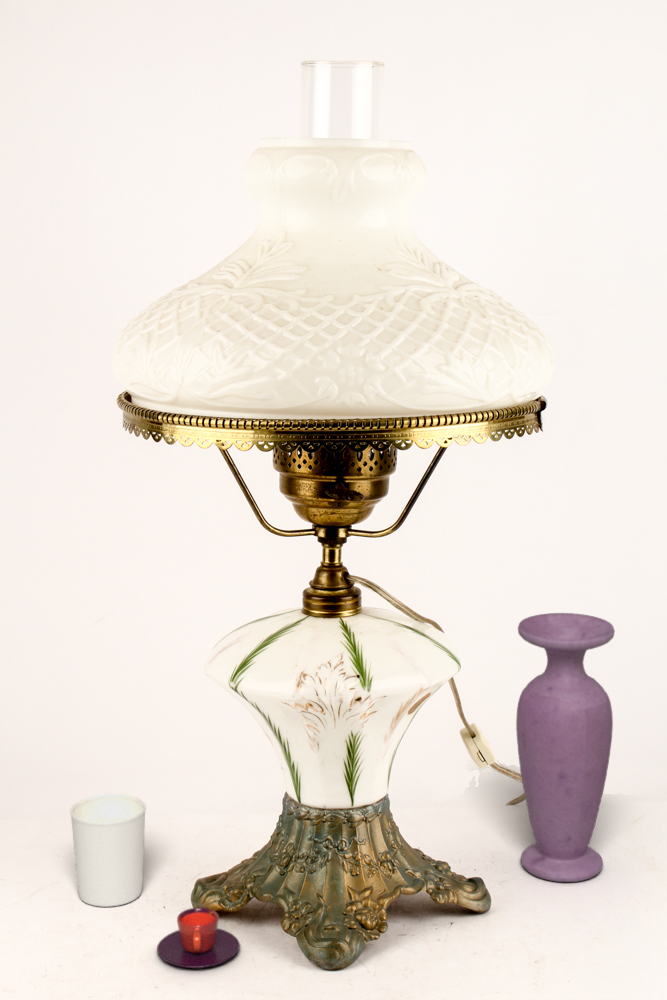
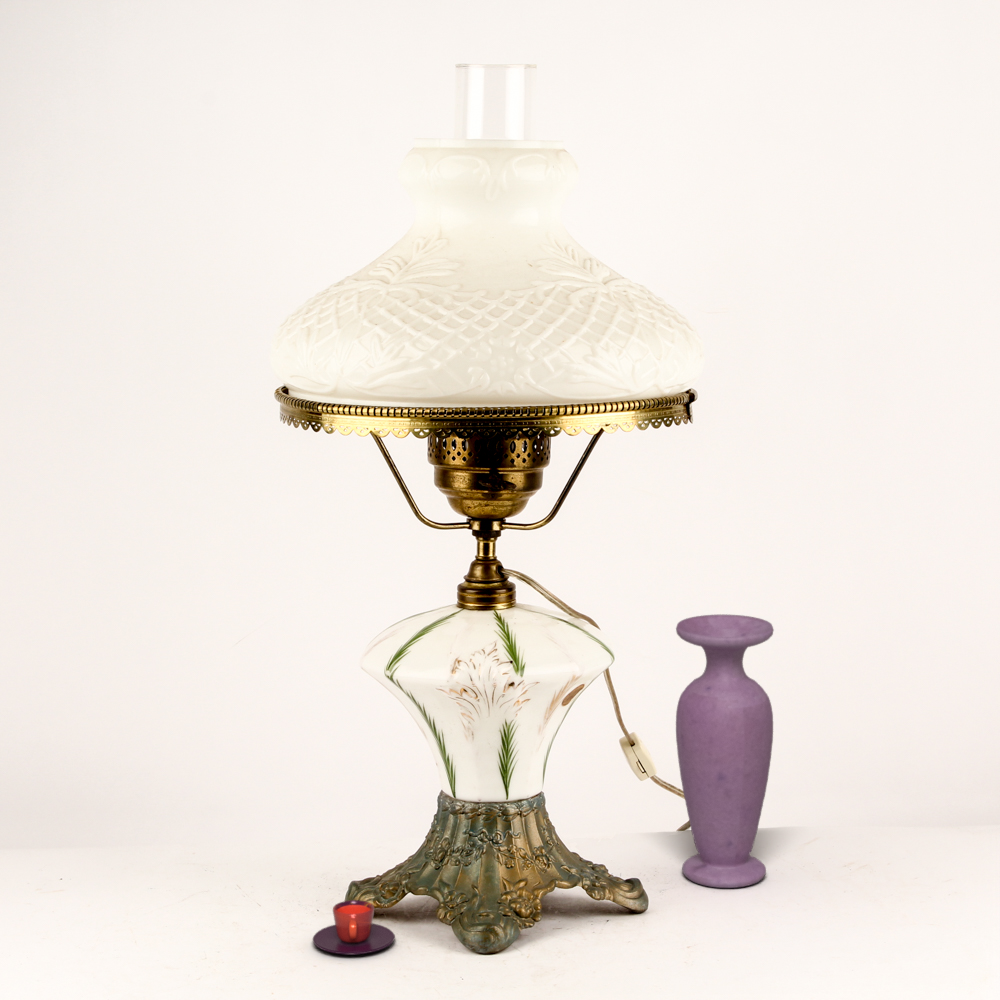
candle holder: present [70,794,146,907] -> none [223,798,299,908]

